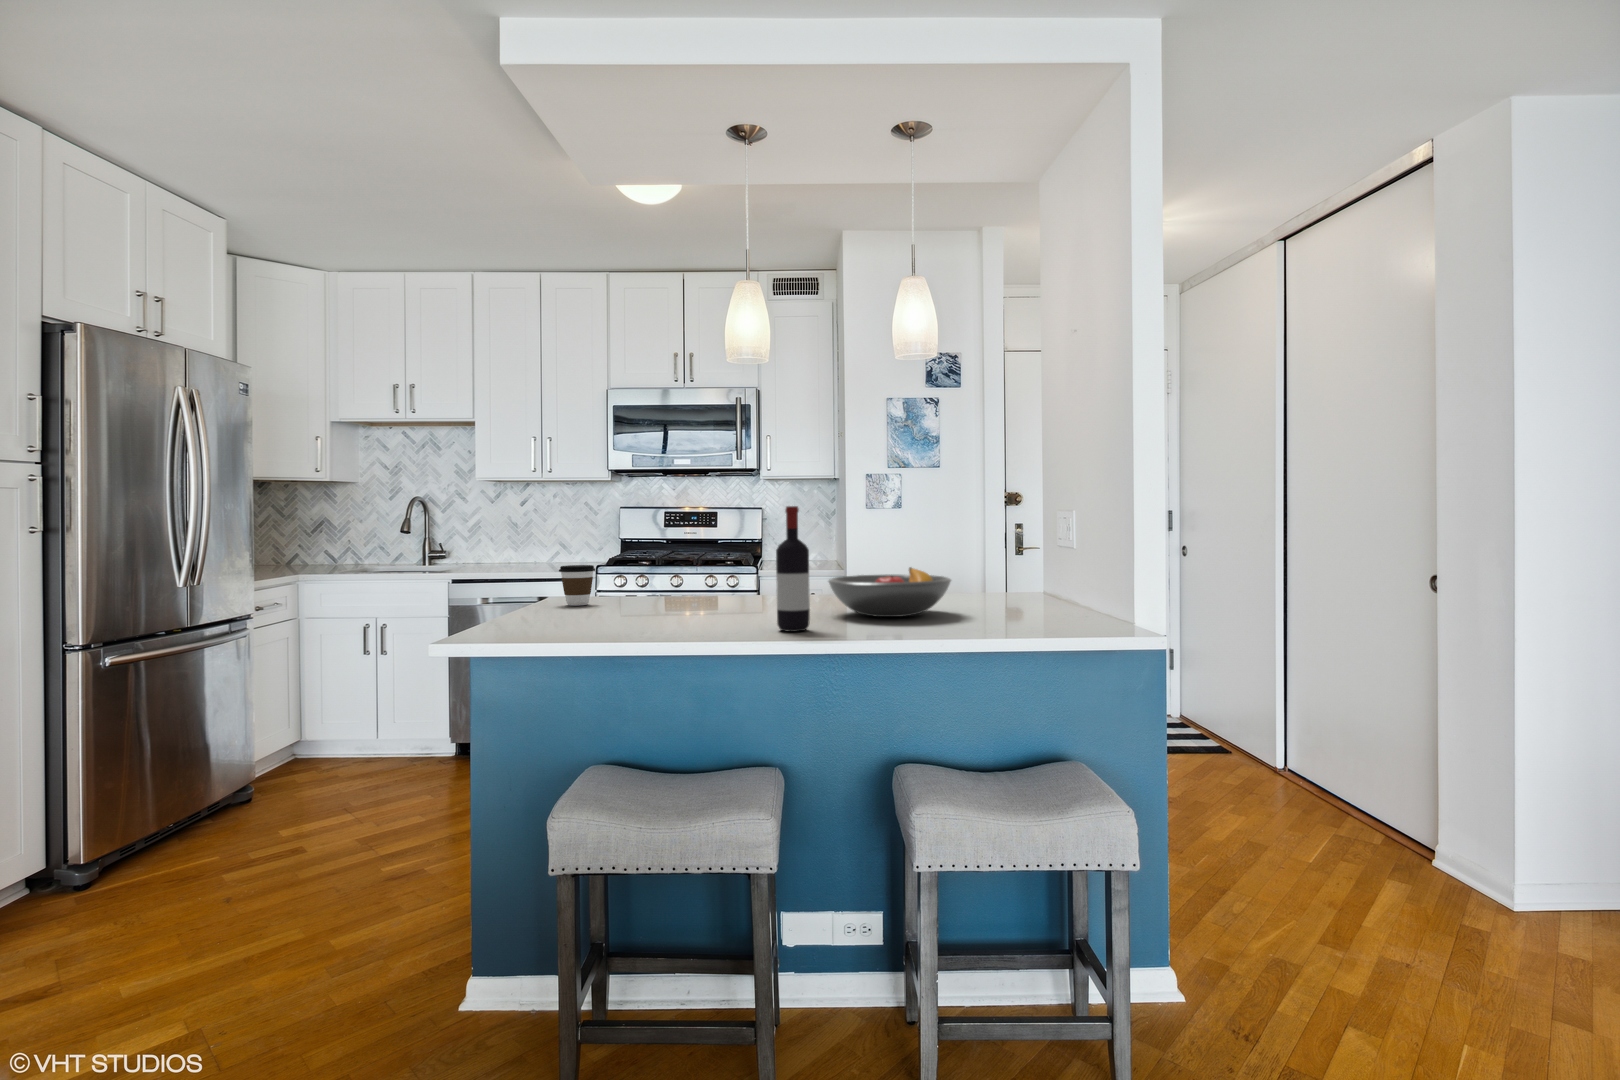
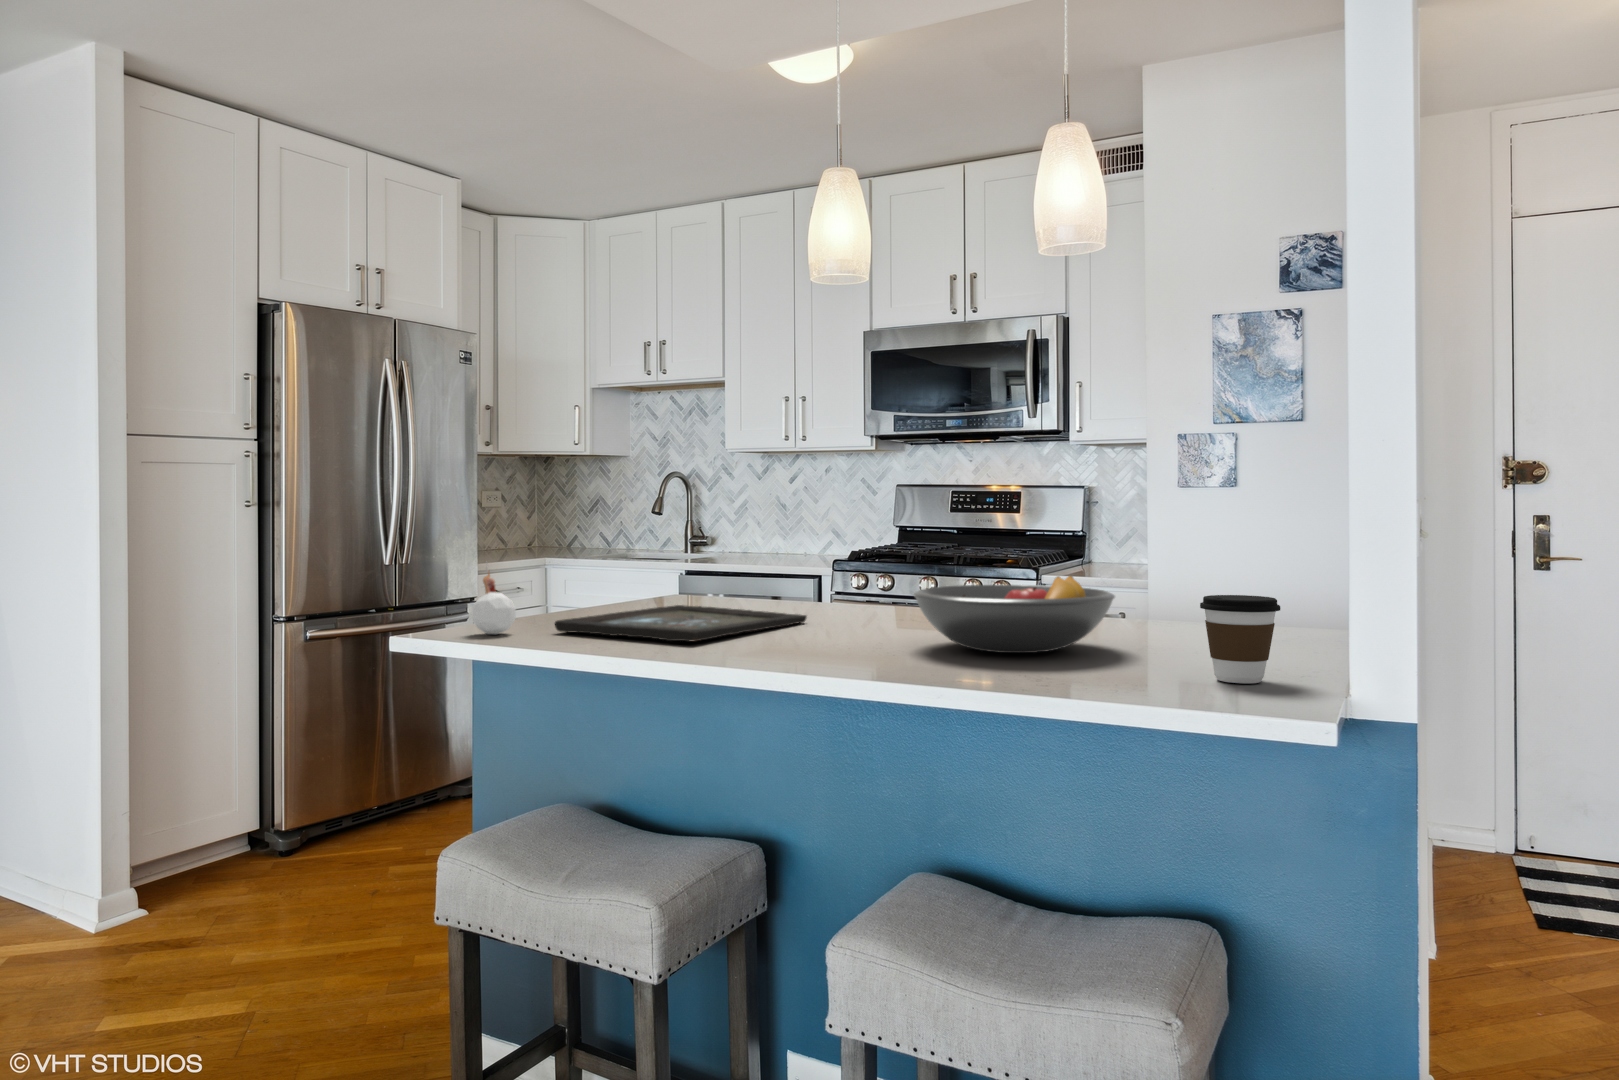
wine bottle: present [776,506,810,632] -> none [777,476,827,664]
coffee cup: present [559,565,595,606] -> present [1200,595,1280,683]
candle: none [489,574,525,632] -> present [472,570,516,634]
tray: none [555,603,714,626] -> present [555,605,807,641]

